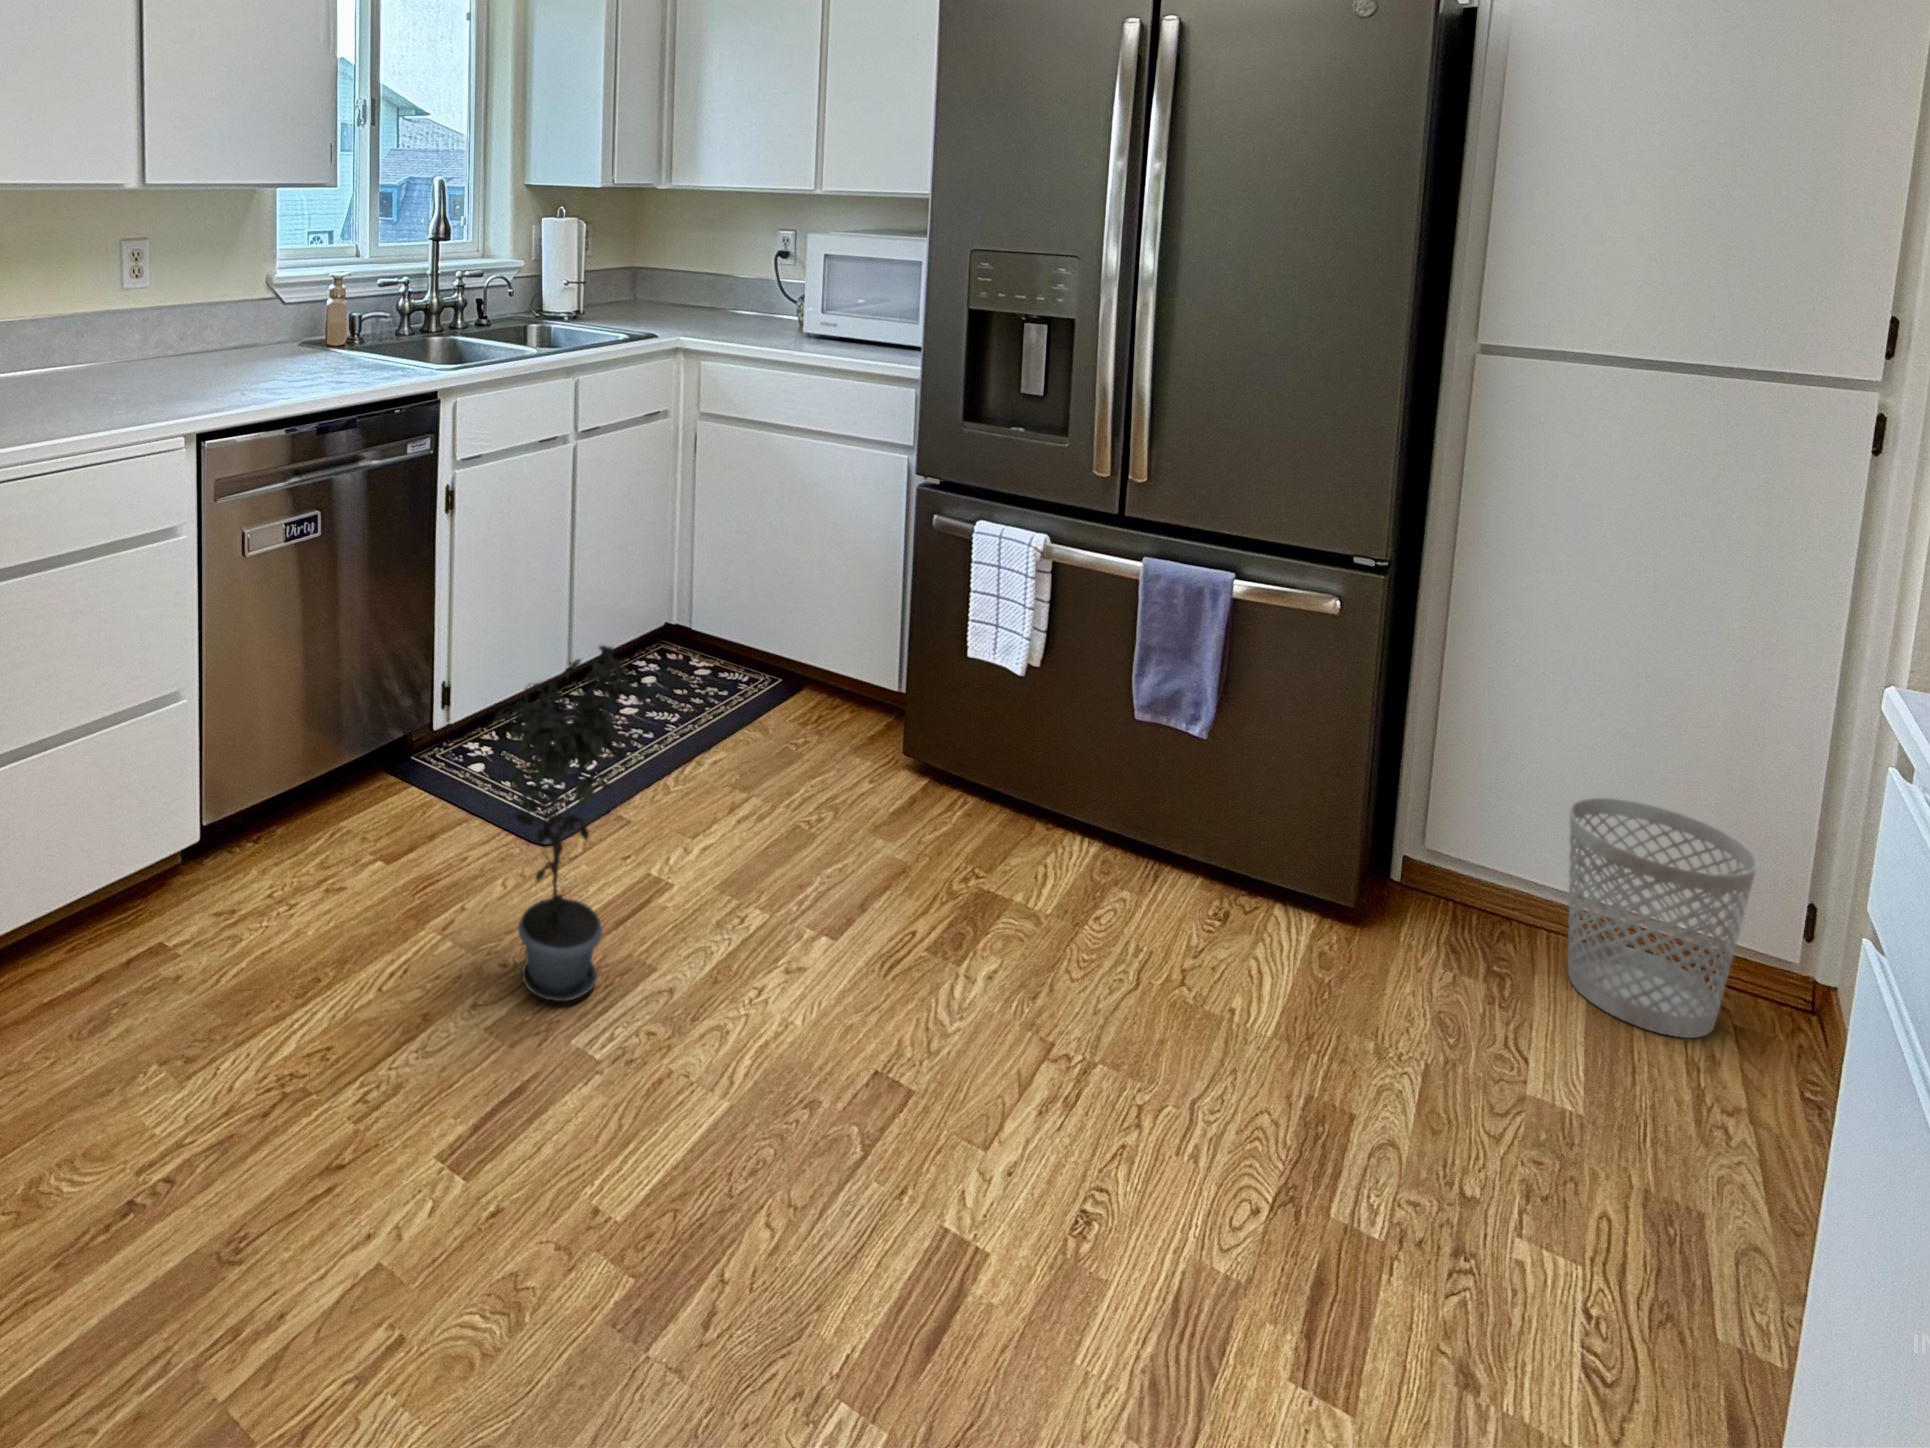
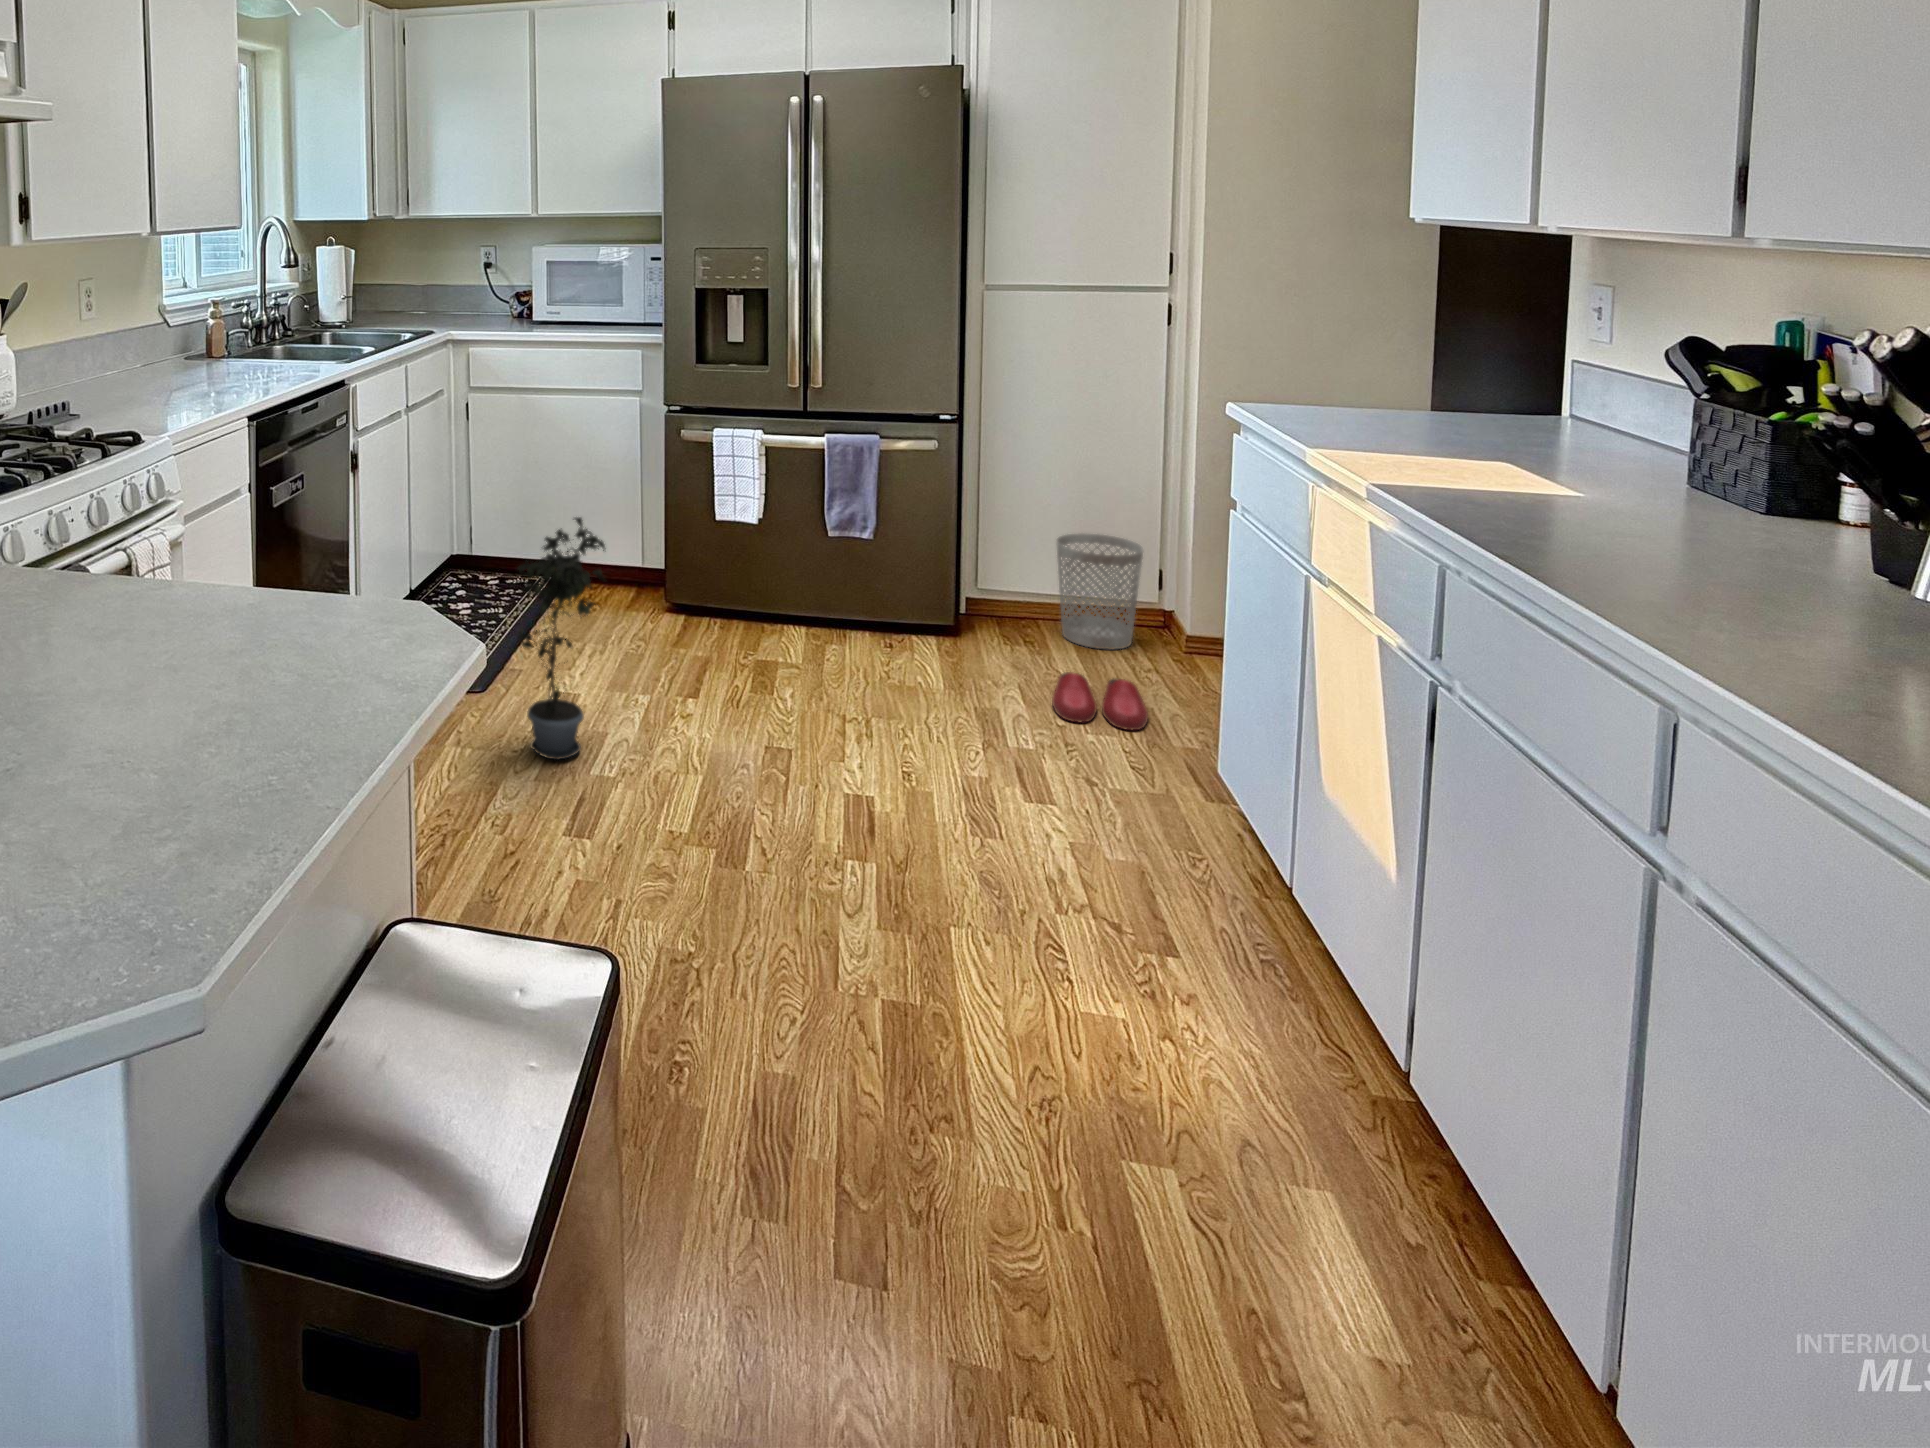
slippers: none [1469,1070,1679,1263] -> present [1052,672,1148,730]

